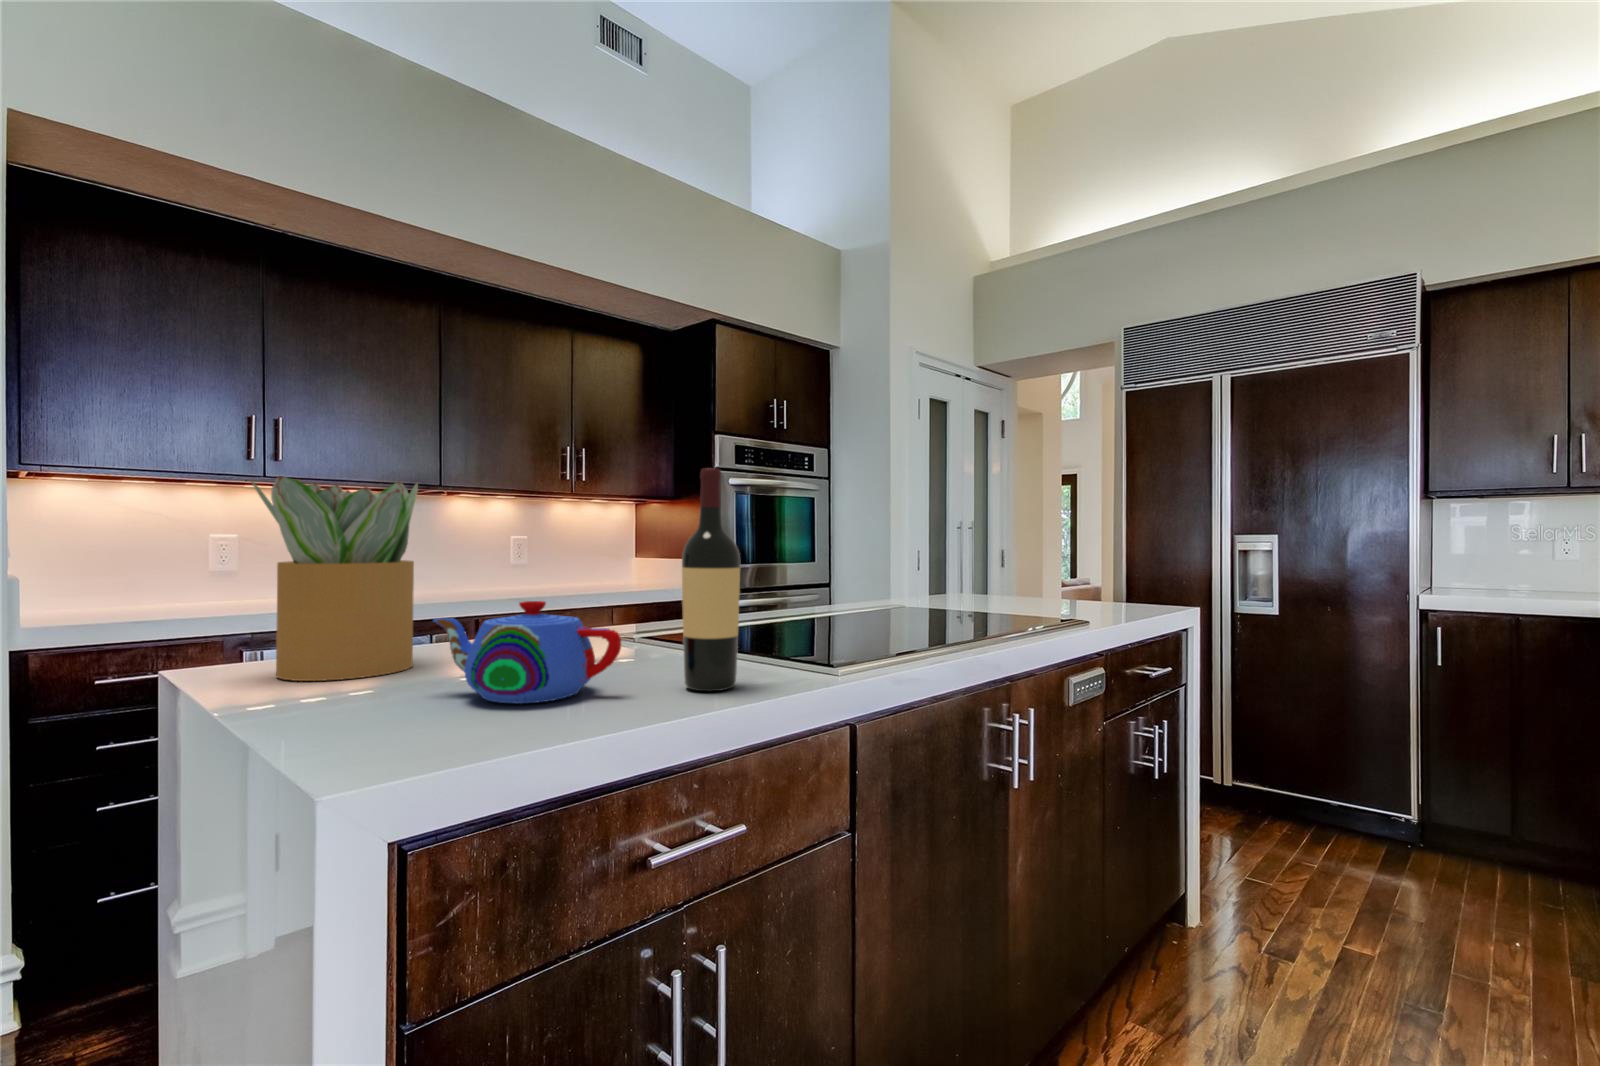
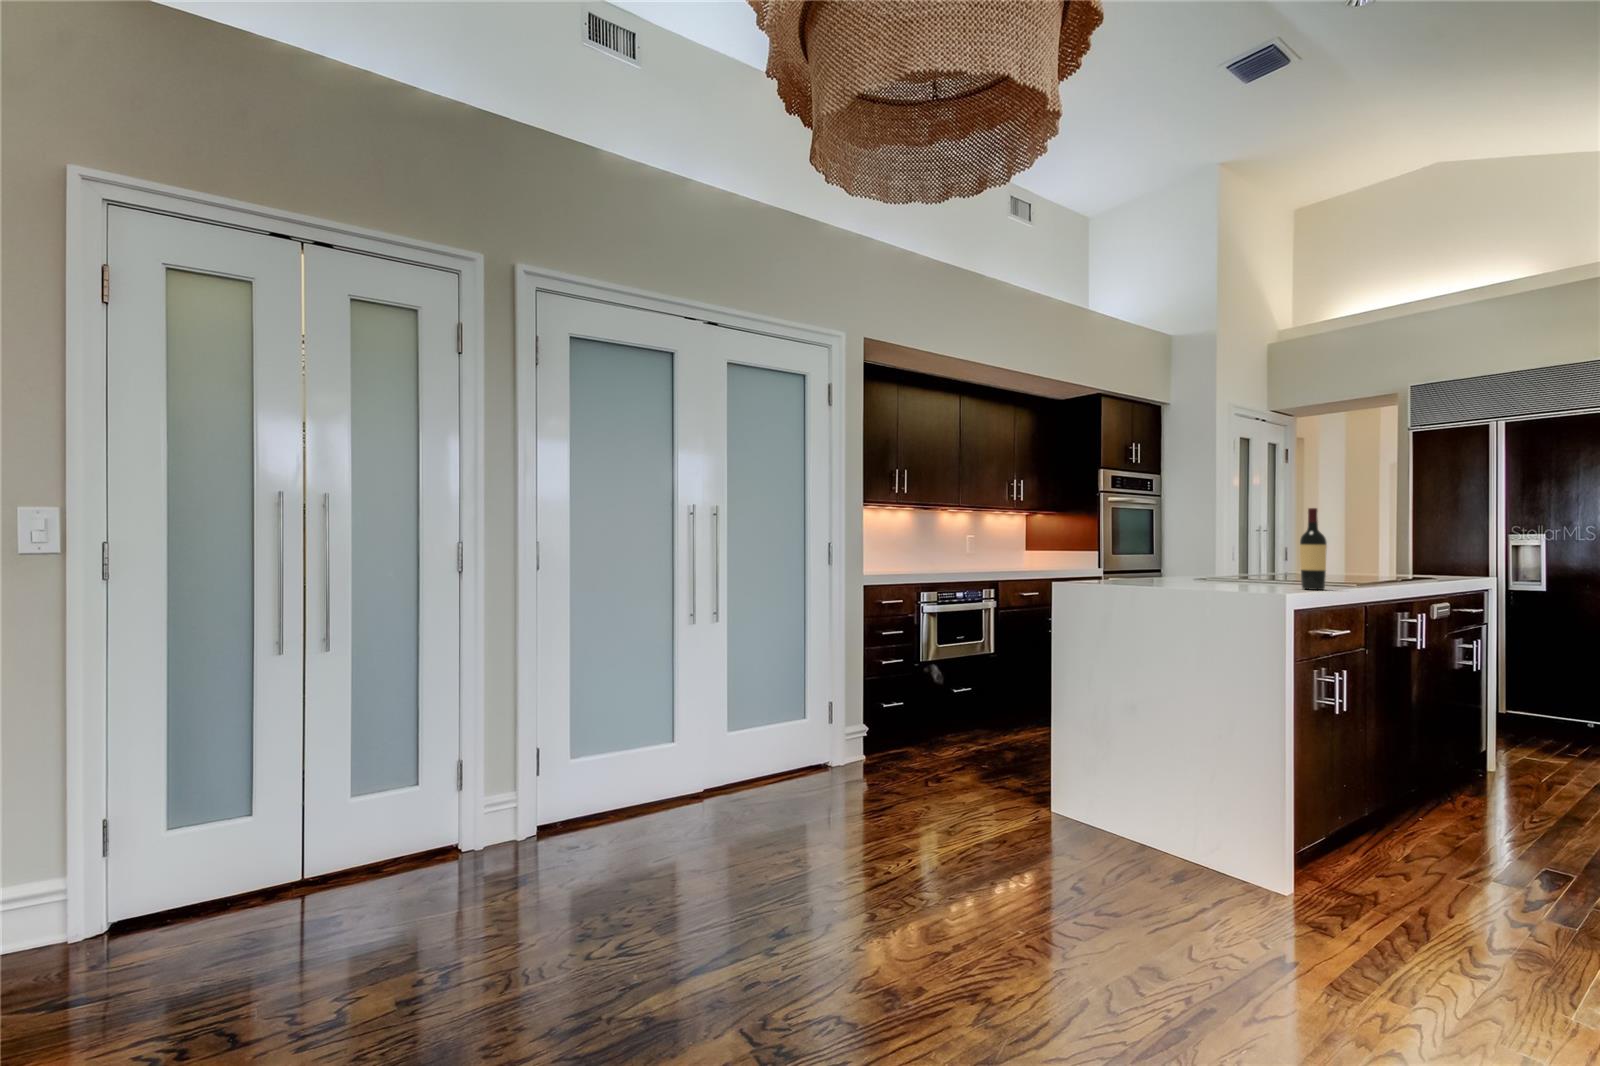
potted plant: present [252,476,418,681] -> none [1110,512,1163,587]
teapot: present [433,601,621,704] -> none [1209,556,1287,590]

